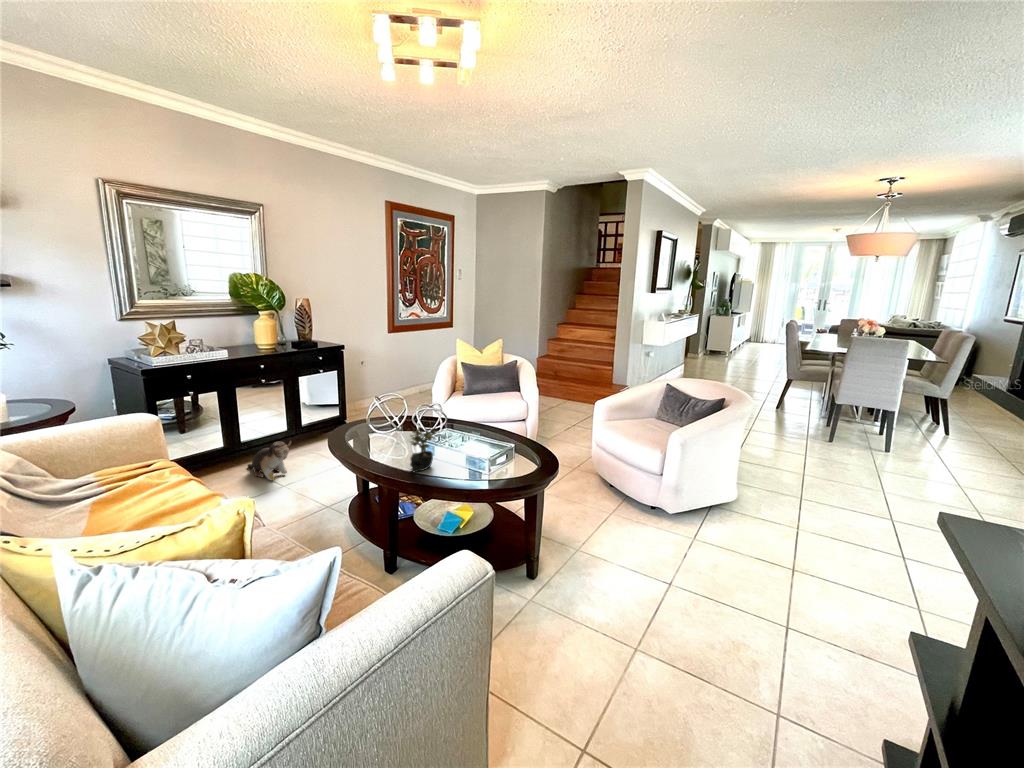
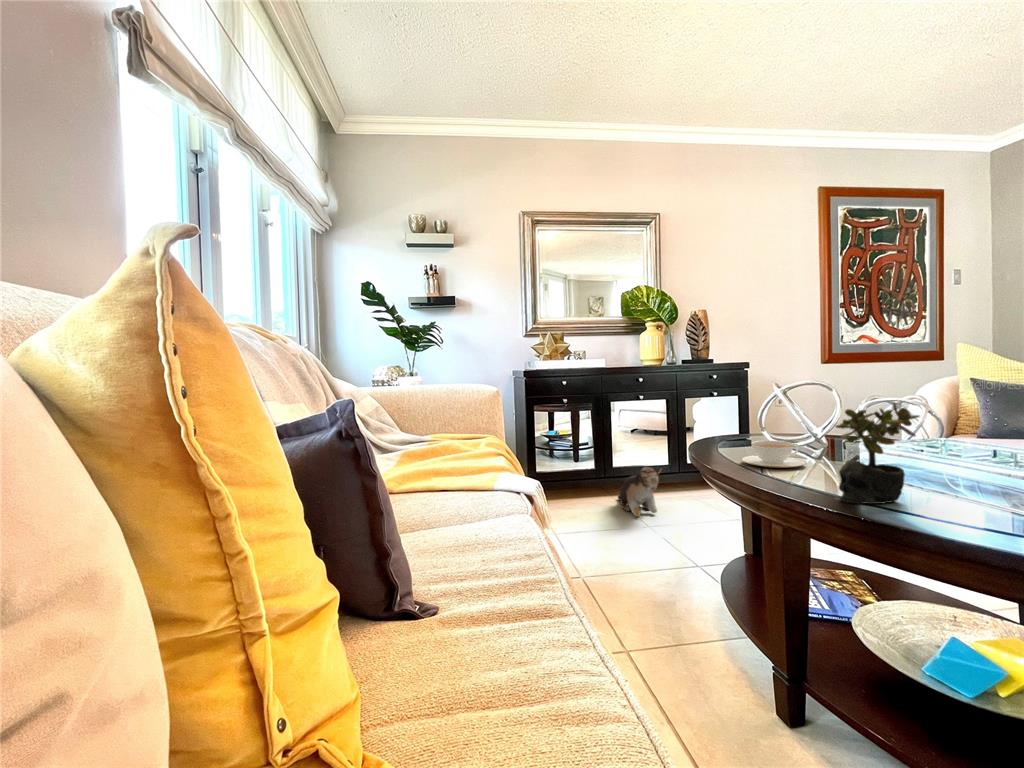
teacup: none [361,433,394,451] -> present [741,441,807,468]

